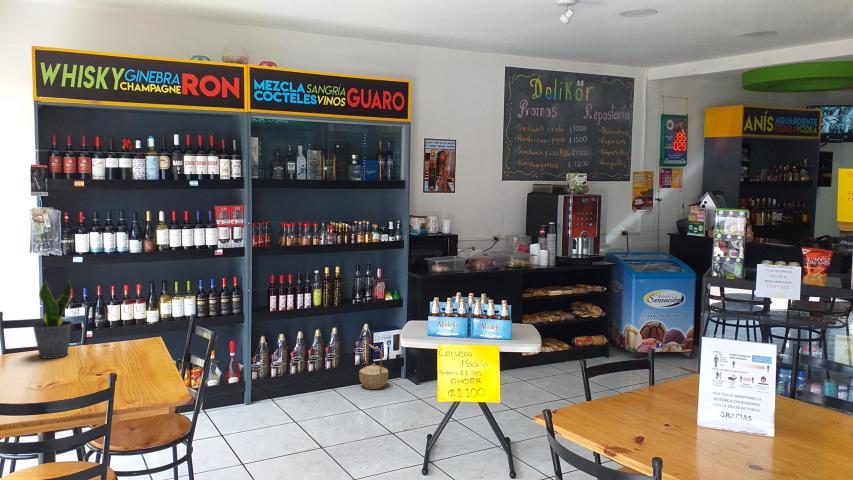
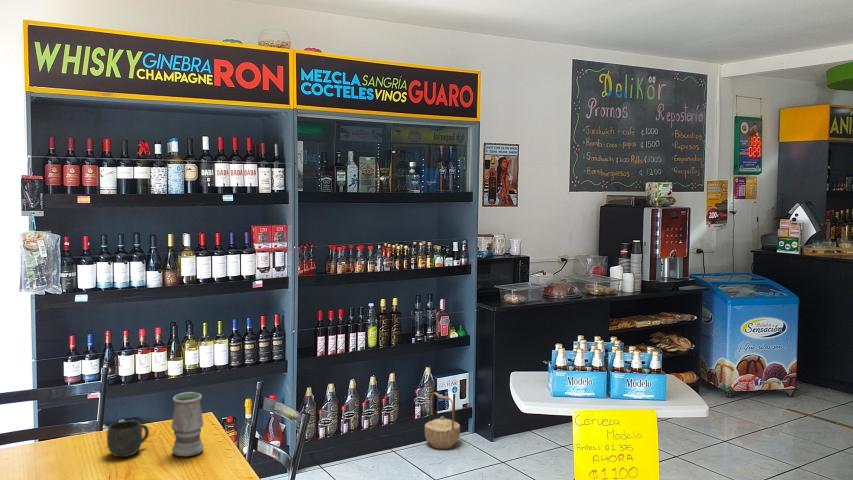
potted plant: present [33,281,72,359] -> none [36,332,92,447]
vase: none [124,321,147,365] -> present [172,392,203,456]
mug: none [79,341,110,365] -> present [107,420,149,457]

